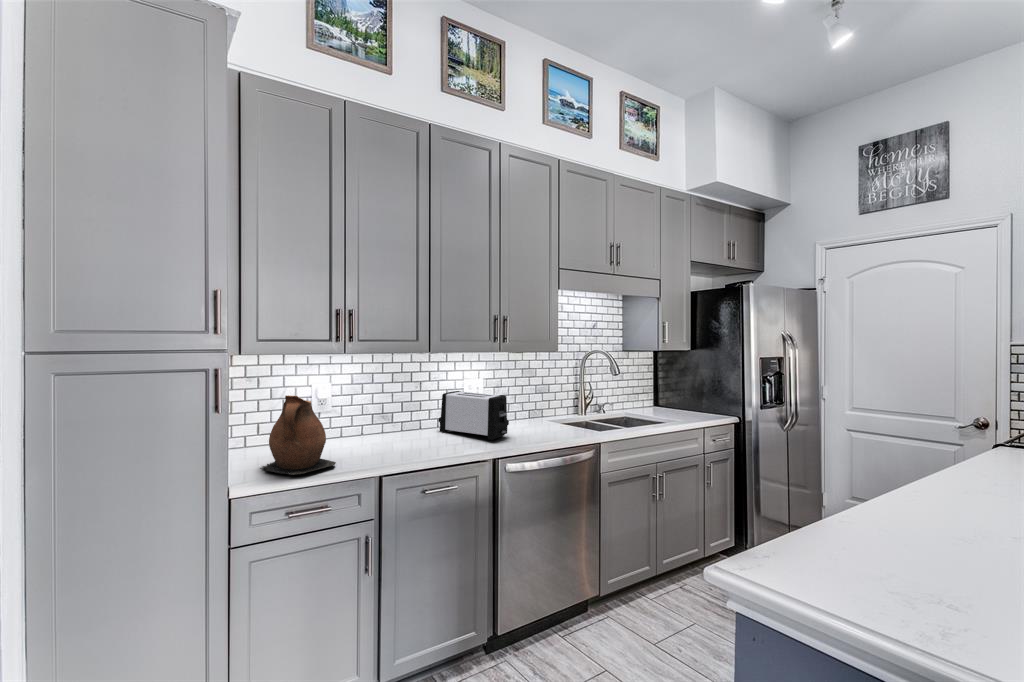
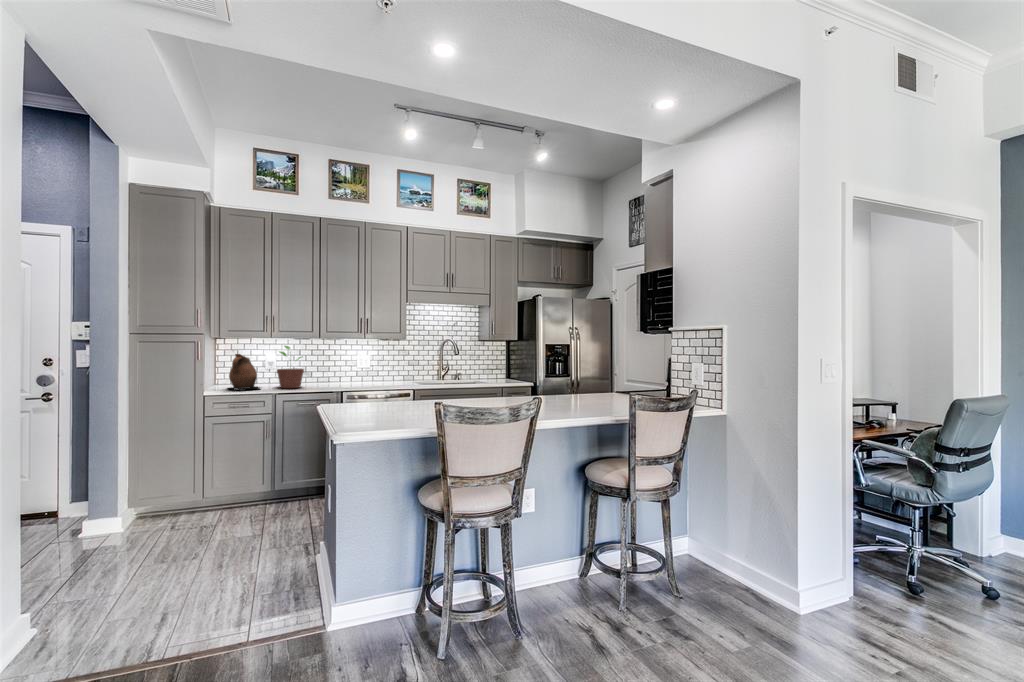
potted plant: none [358,371,415,460] -> present [277,346,304,388]
toaster: present [439,391,509,440] -> none [338,361,373,385]

